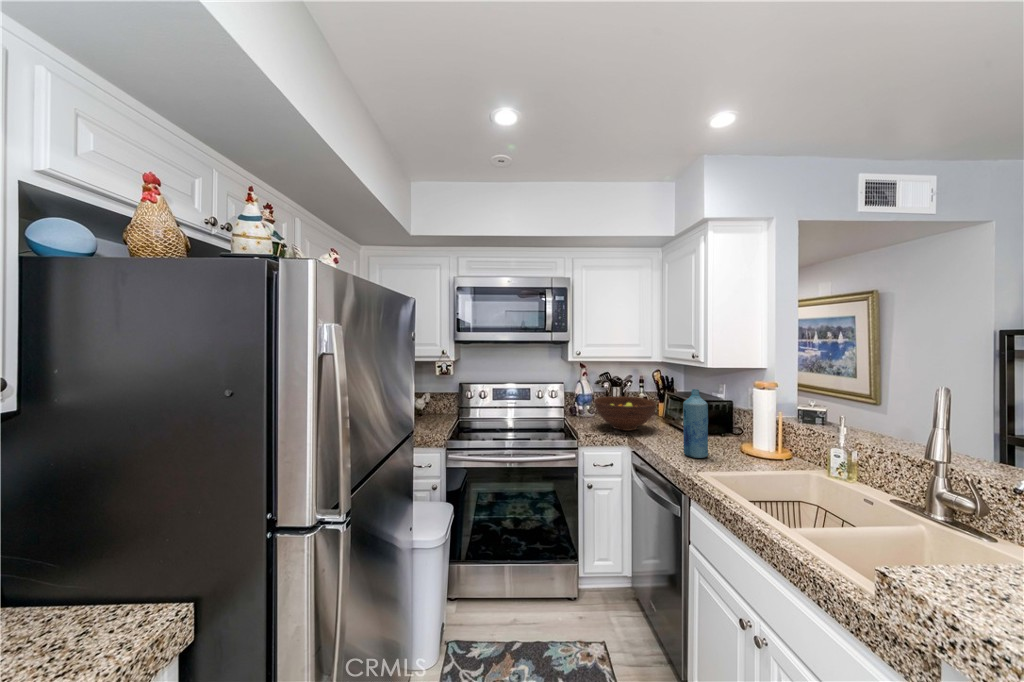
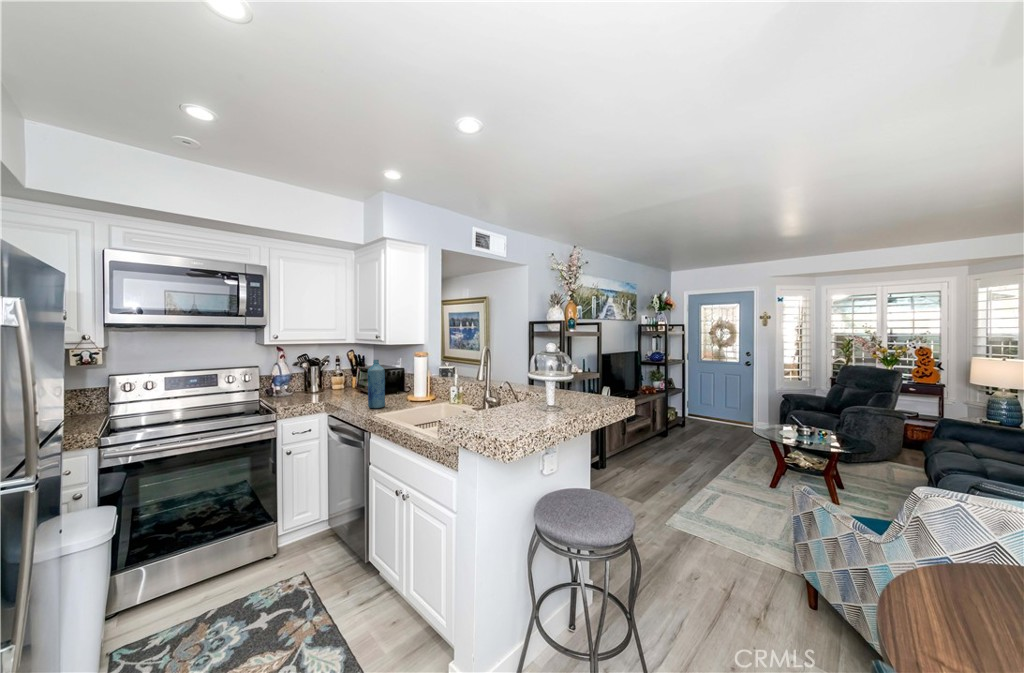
fruit bowl: present [594,396,657,431] -> none [293,373,349,401]

